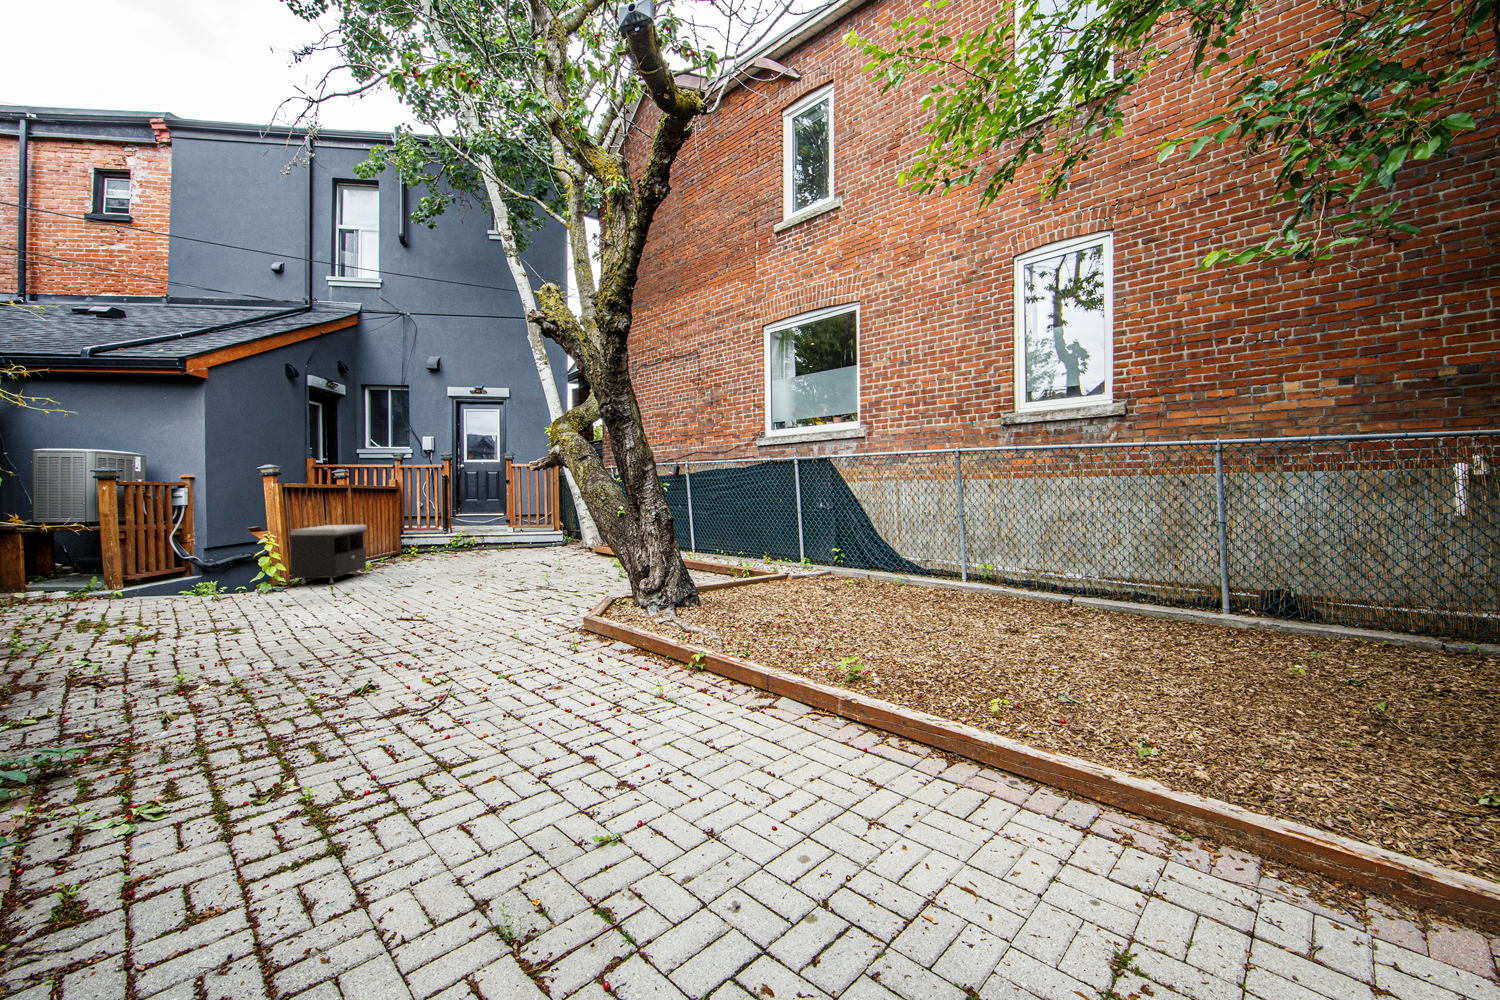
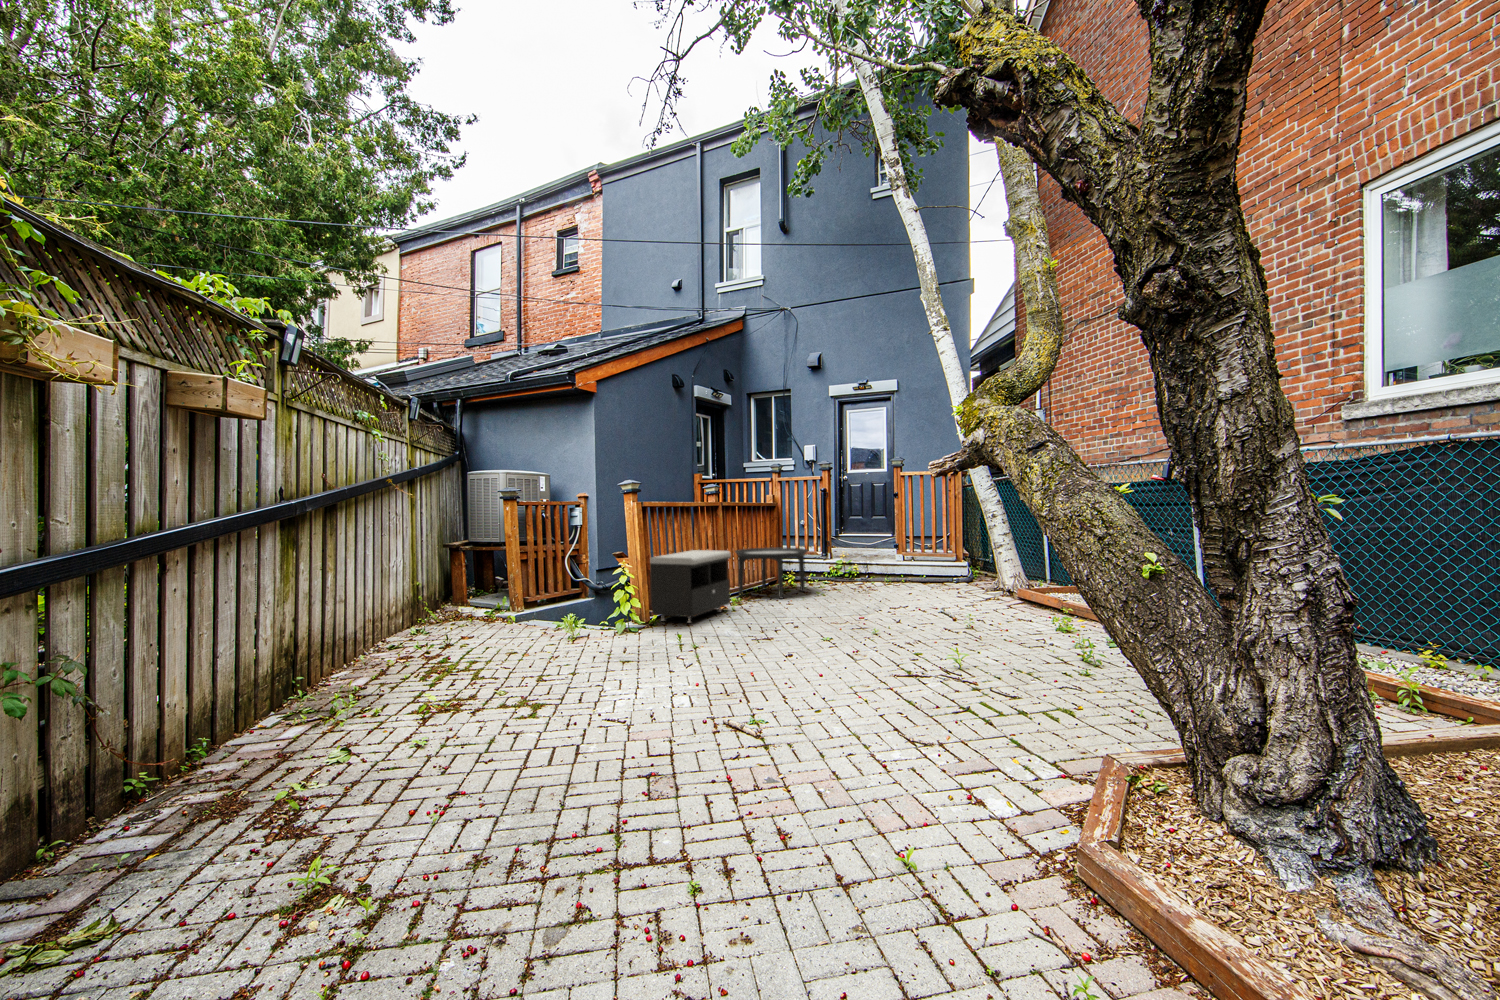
round table: none [364,524,435,564] -> present [735,548,808,598]

